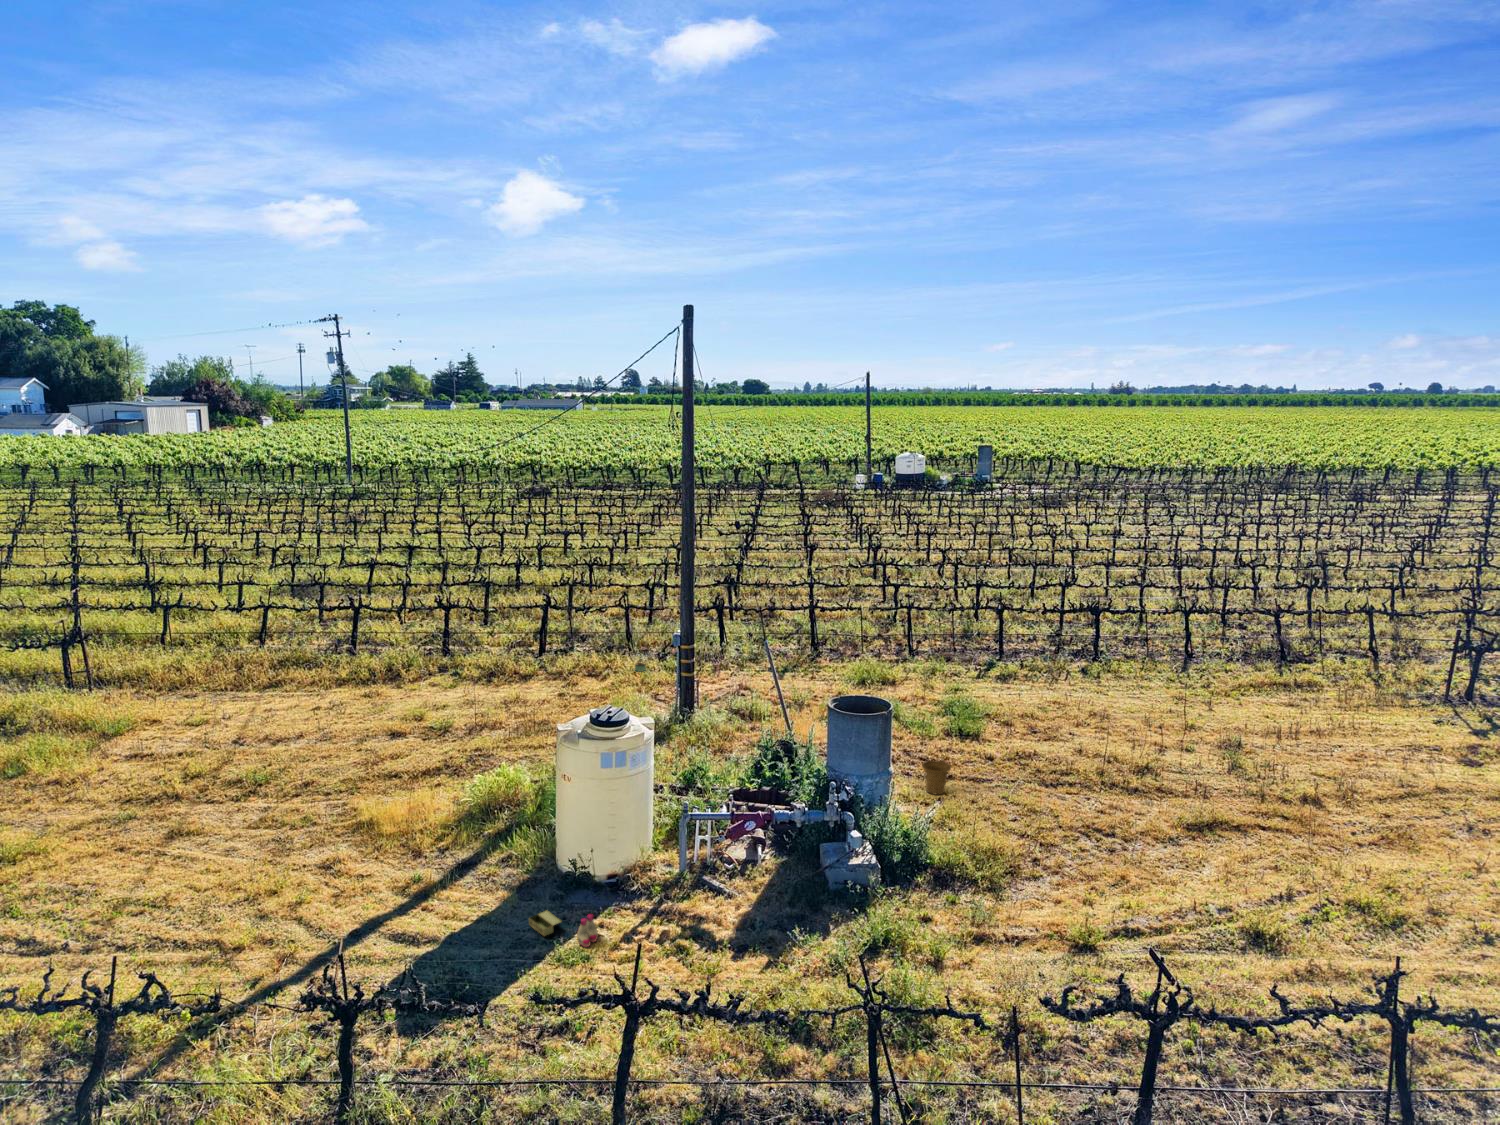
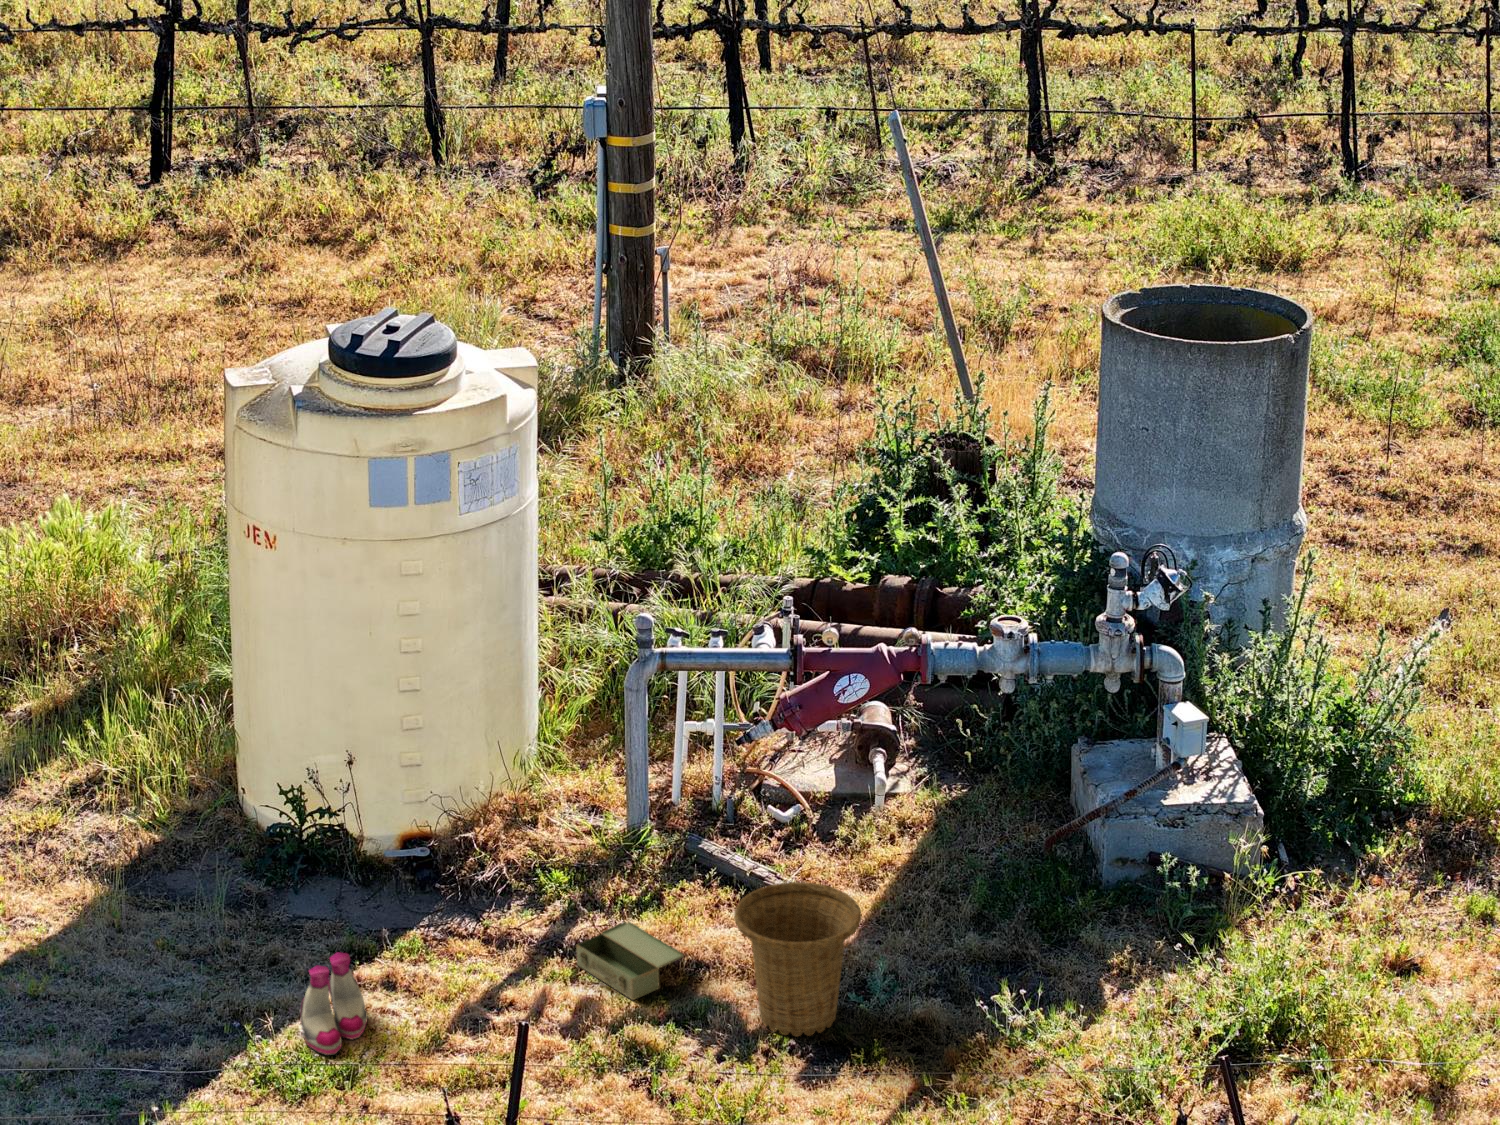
potted plant: present [635,641,652,672] -> none [503,185,564,289]
basket: present [922,760,951,795] -> present [734,882,861,1036]
toolbox: present [529,910,562,936] -> present [576,922,683,1000]

